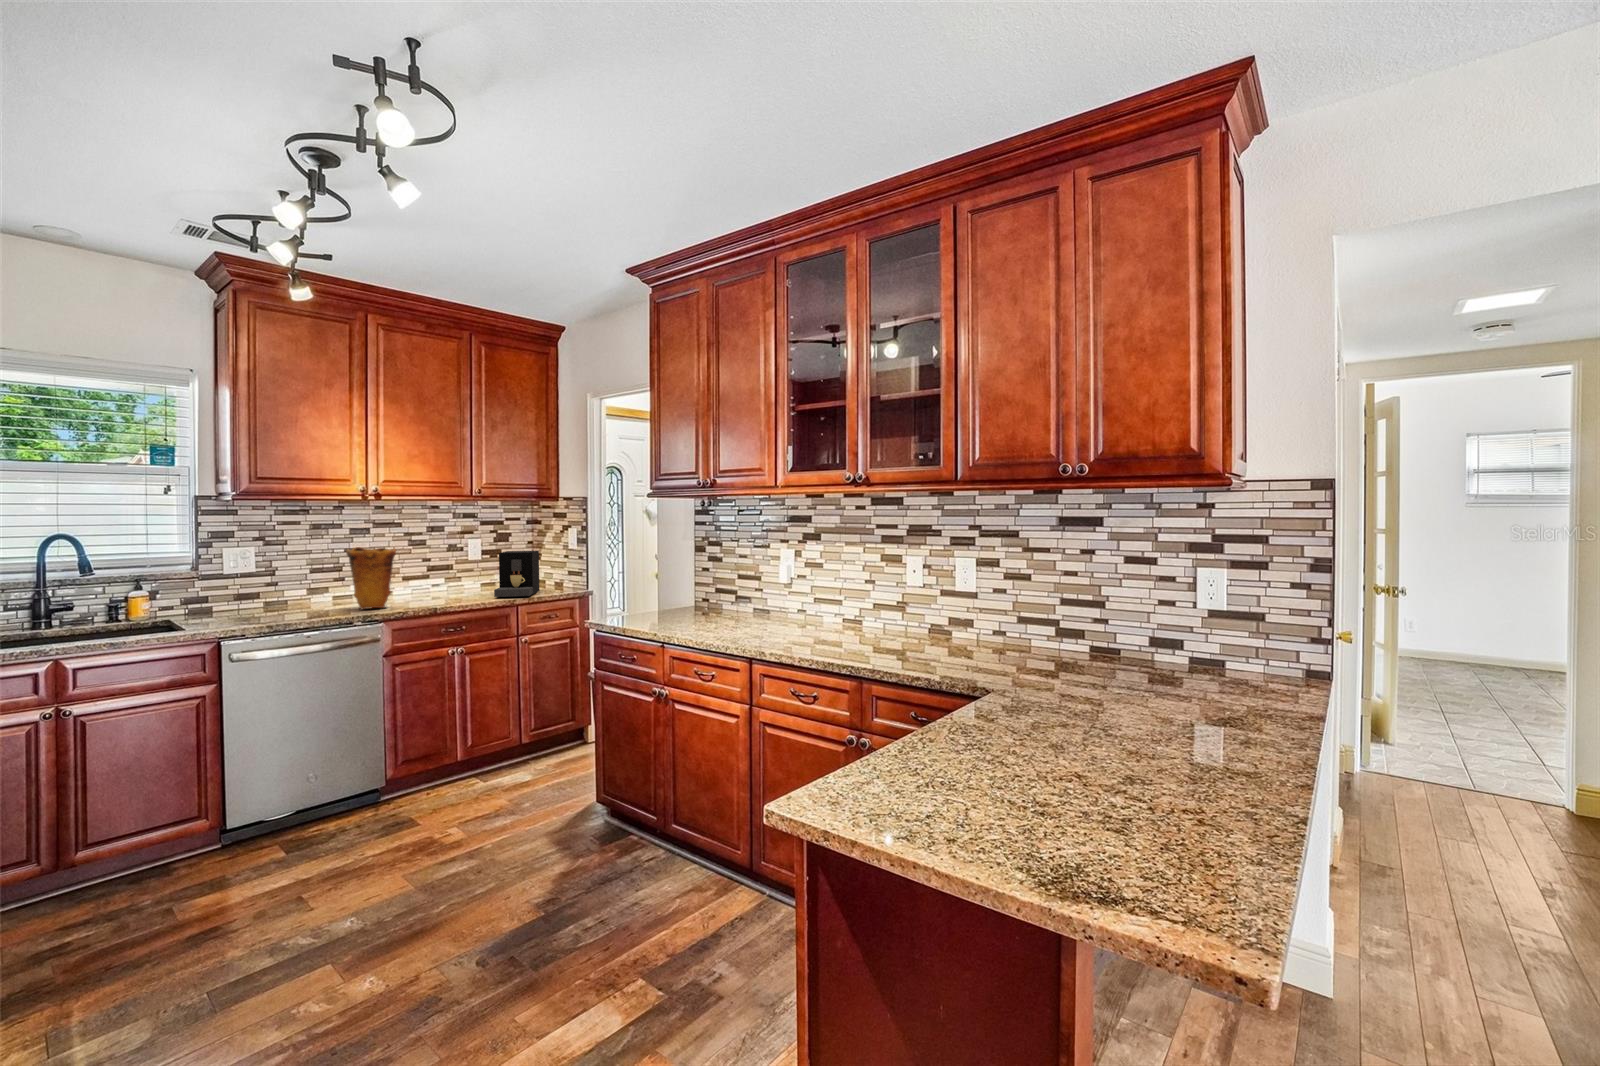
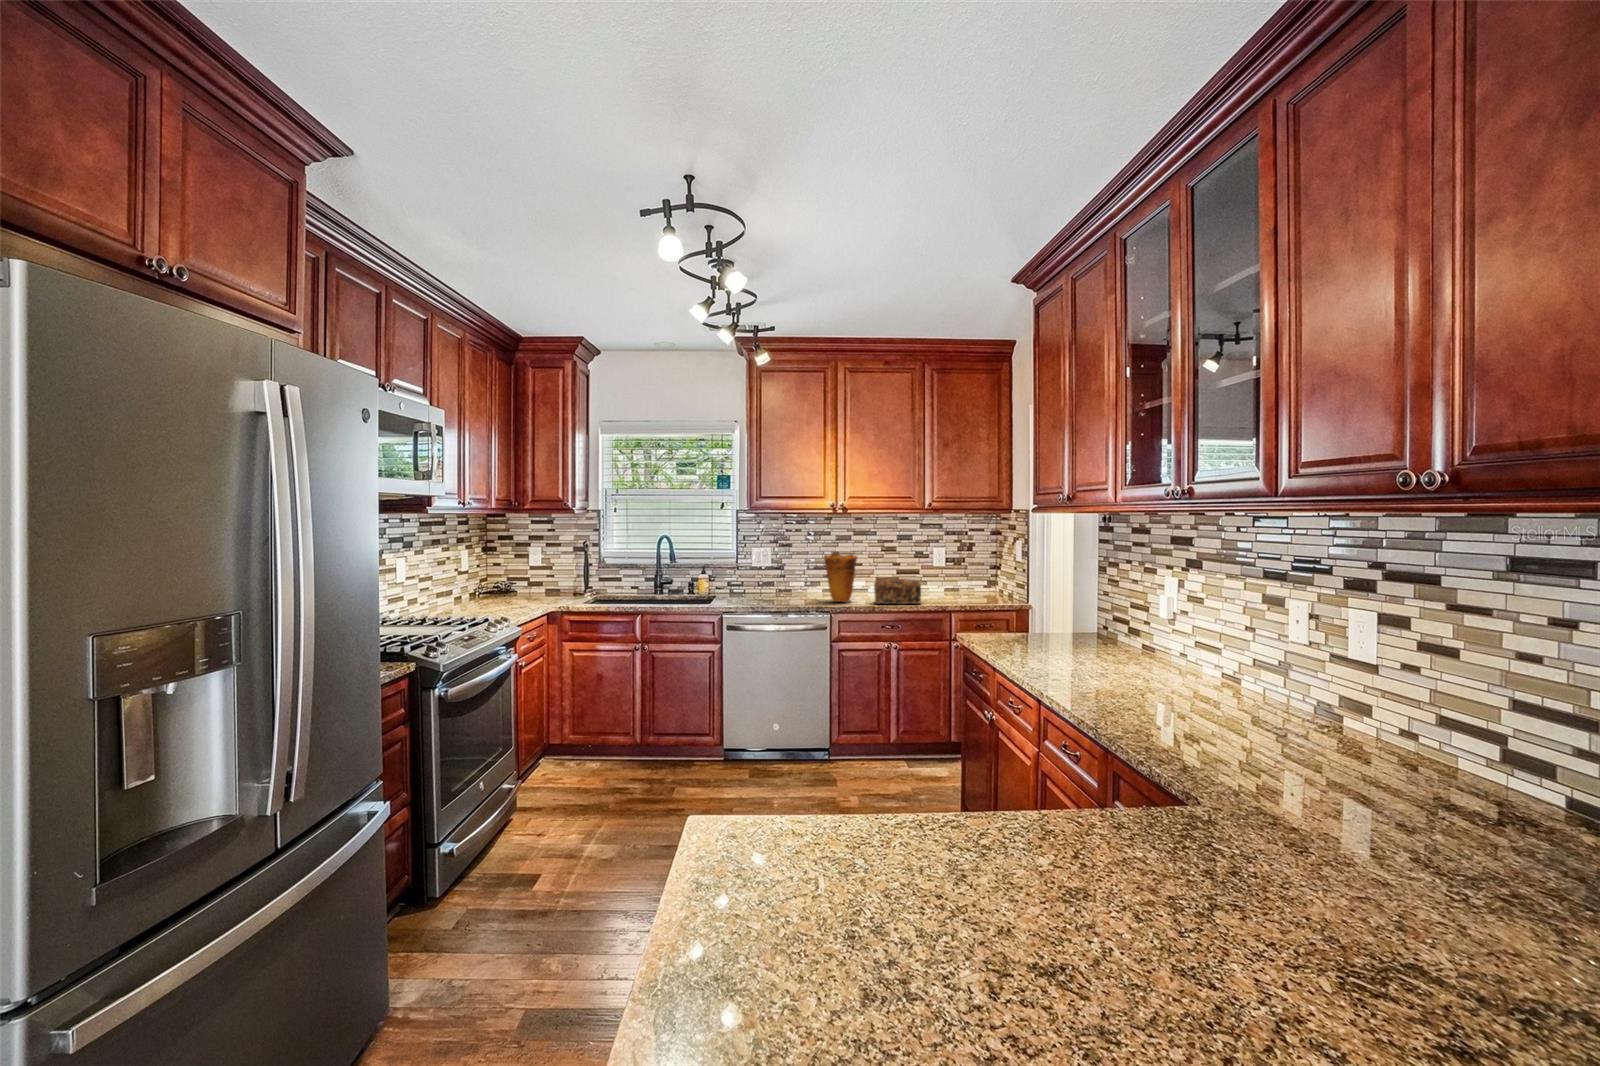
coffee maker: present [494,551,539,597] -> none [936,560,987,603]
bread loaf: none [418,574,483,606] -> present [874,579,921,604]

